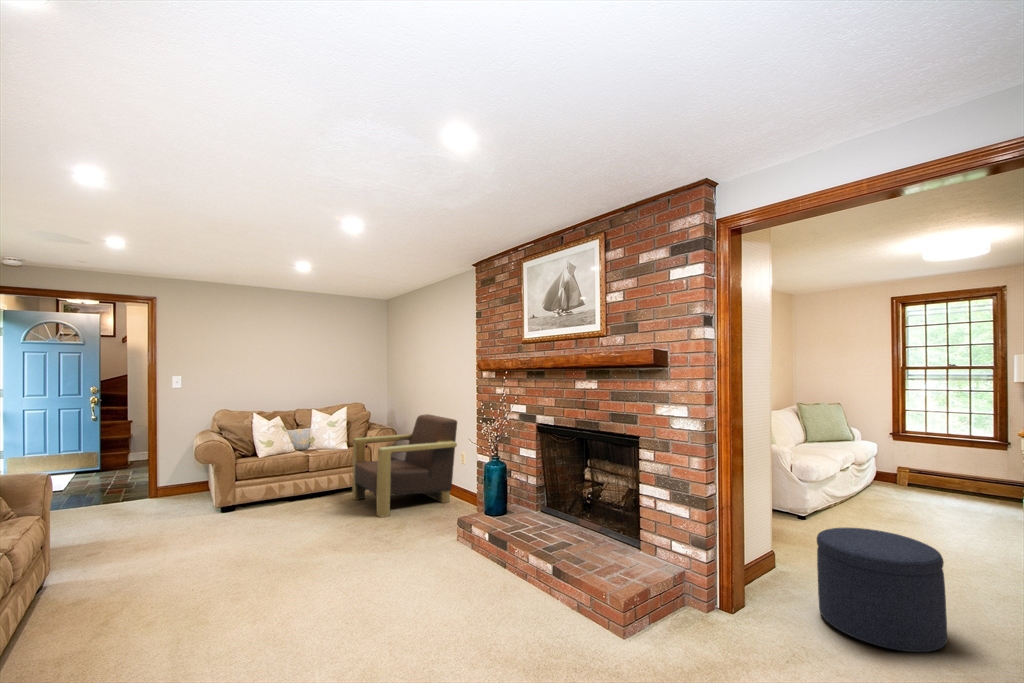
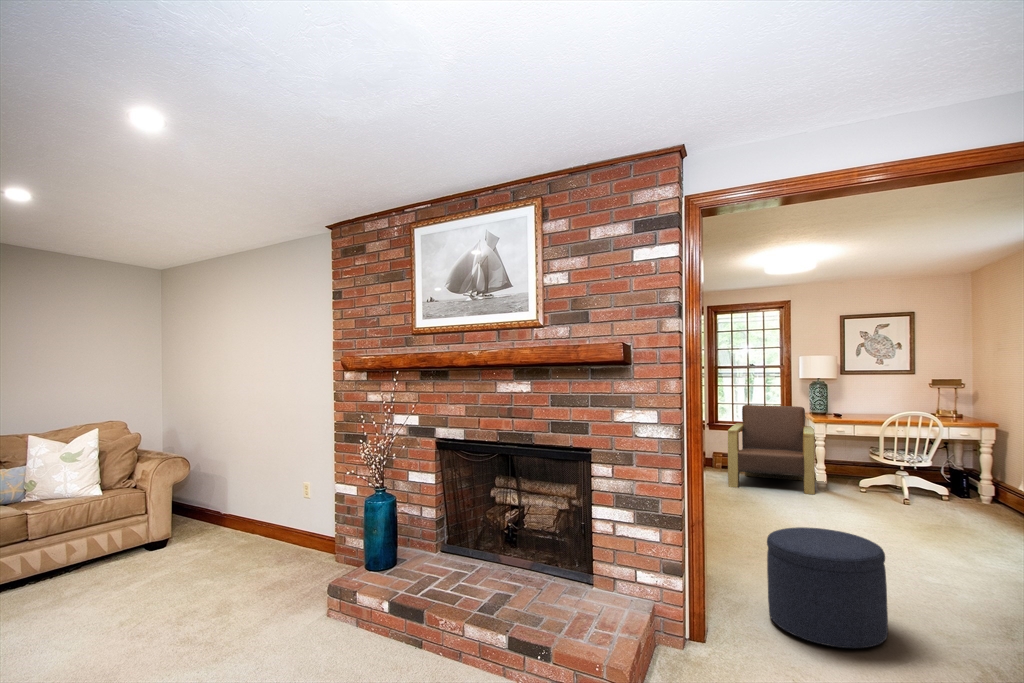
armchair: present [352,414,457,517] -> present [728,405,815,494]

